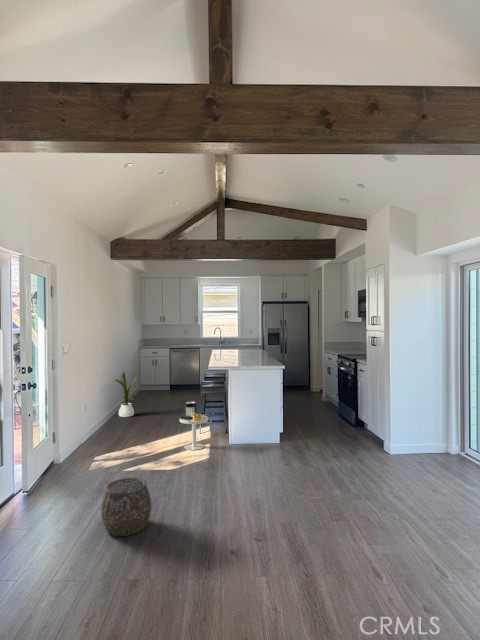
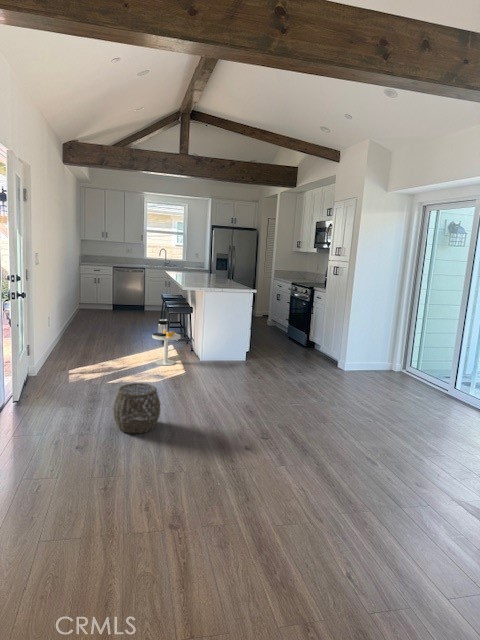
house plant: present [115,371,136,417] -> none [67,288,91,335]

